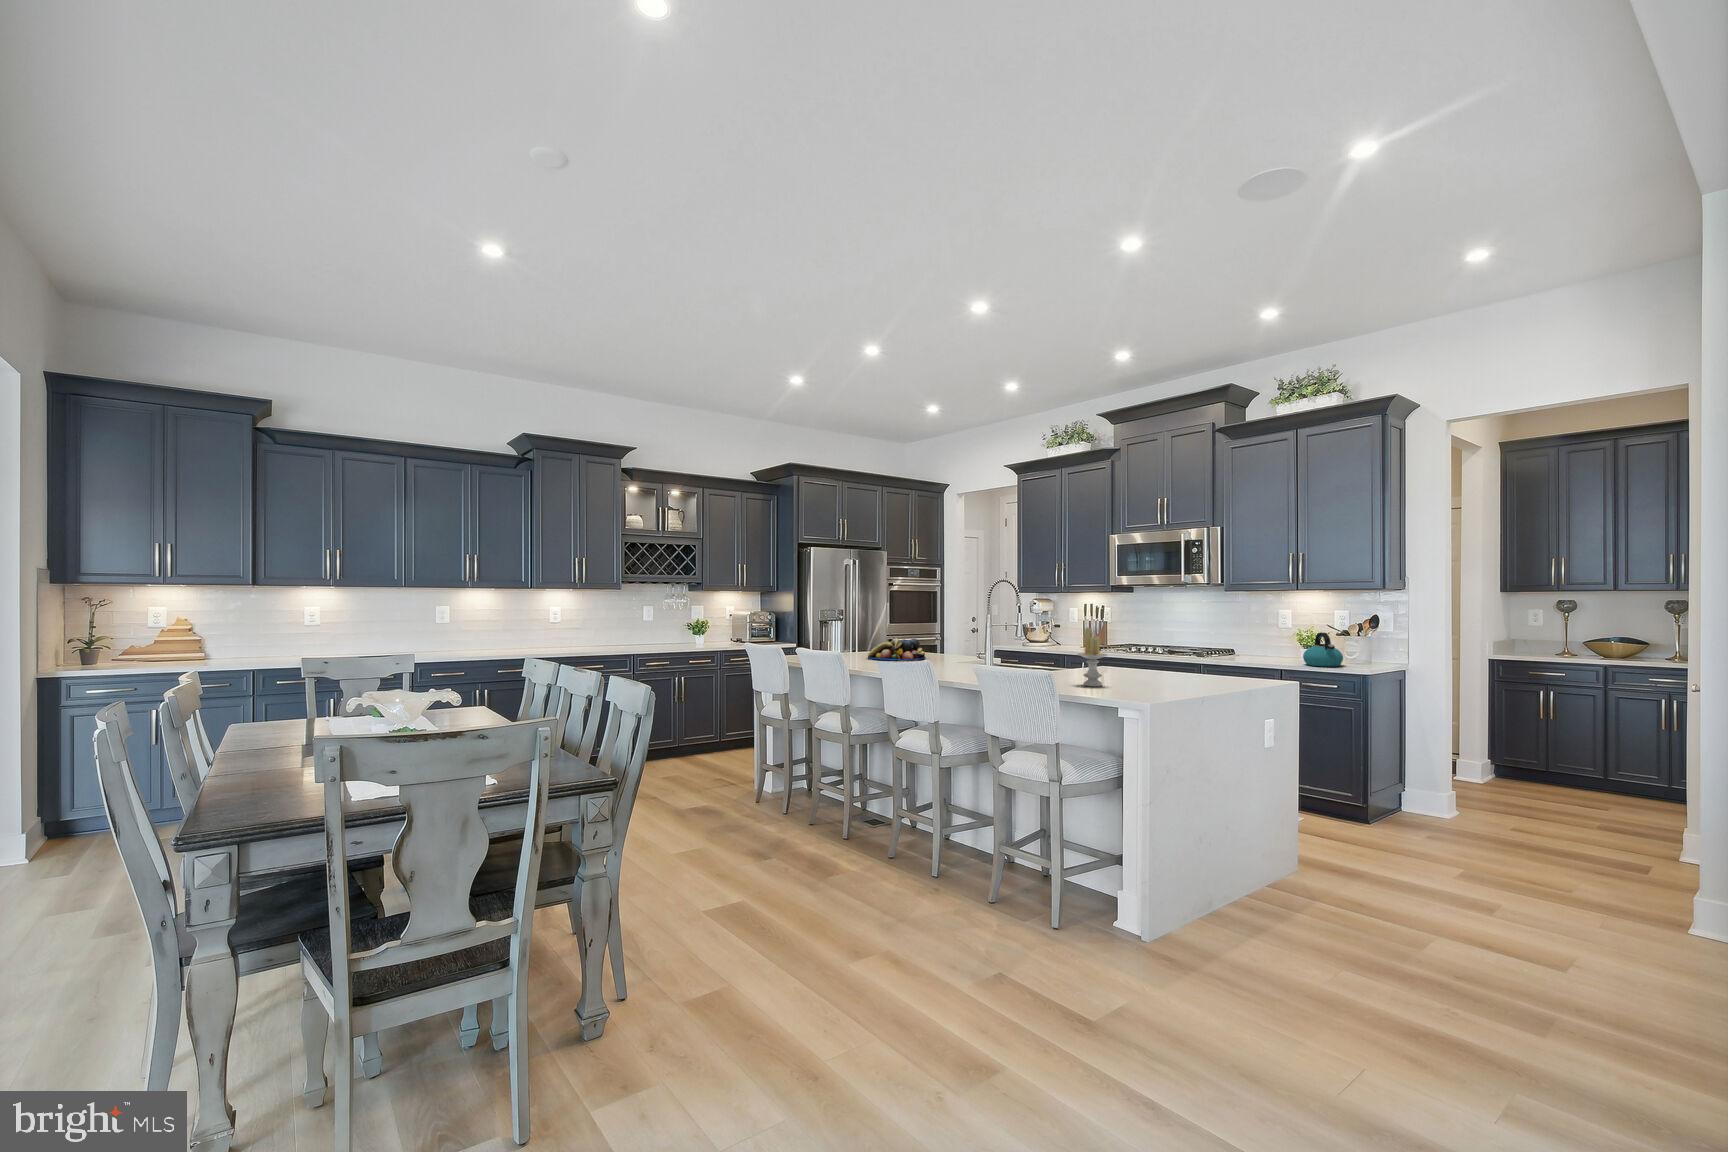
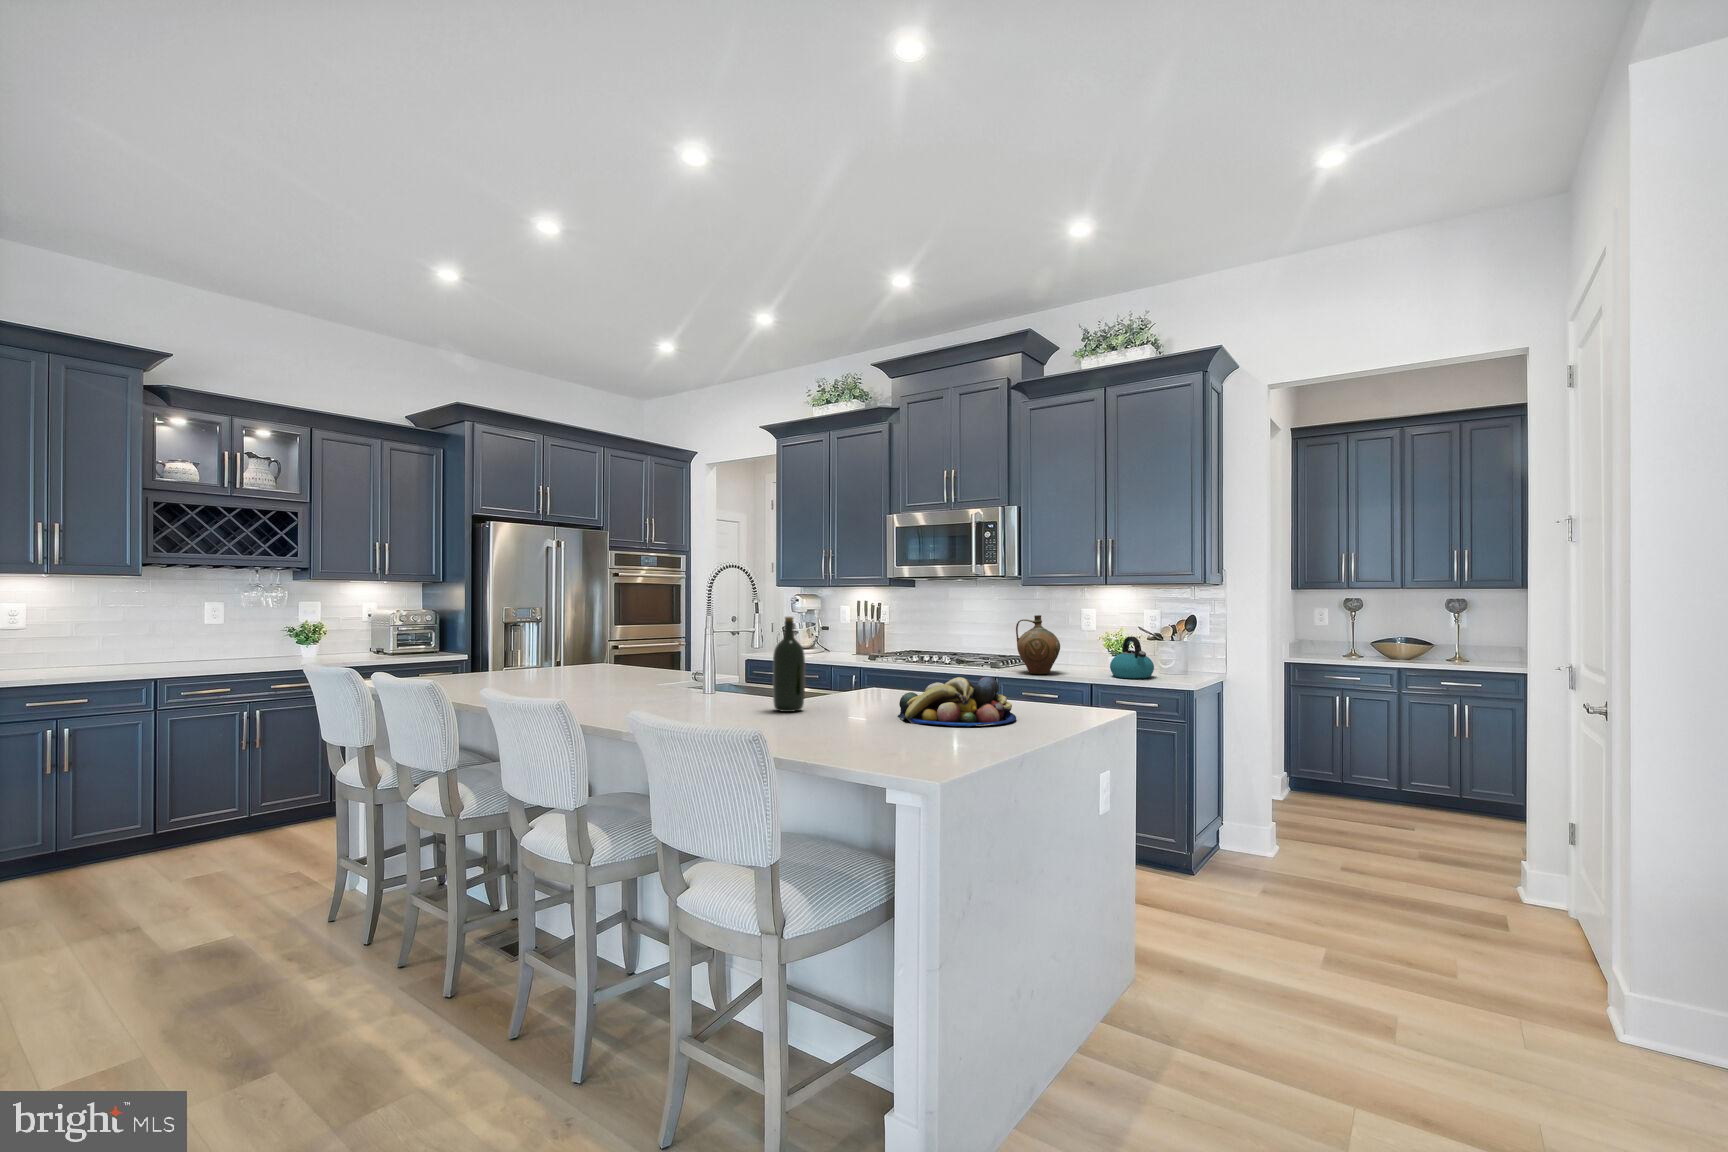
wine bottle: none [1039,614,1061,677] -> present [773,617,805,712]
ceramic jug: none [1220,615,1259,662] -> present [1016,615,1060,674]
candle: present [1077,627,1108,686] -> none [824,638,869,729]
fruit bowl: present [868,638,926,661] -> present [898,677,1016,726]

